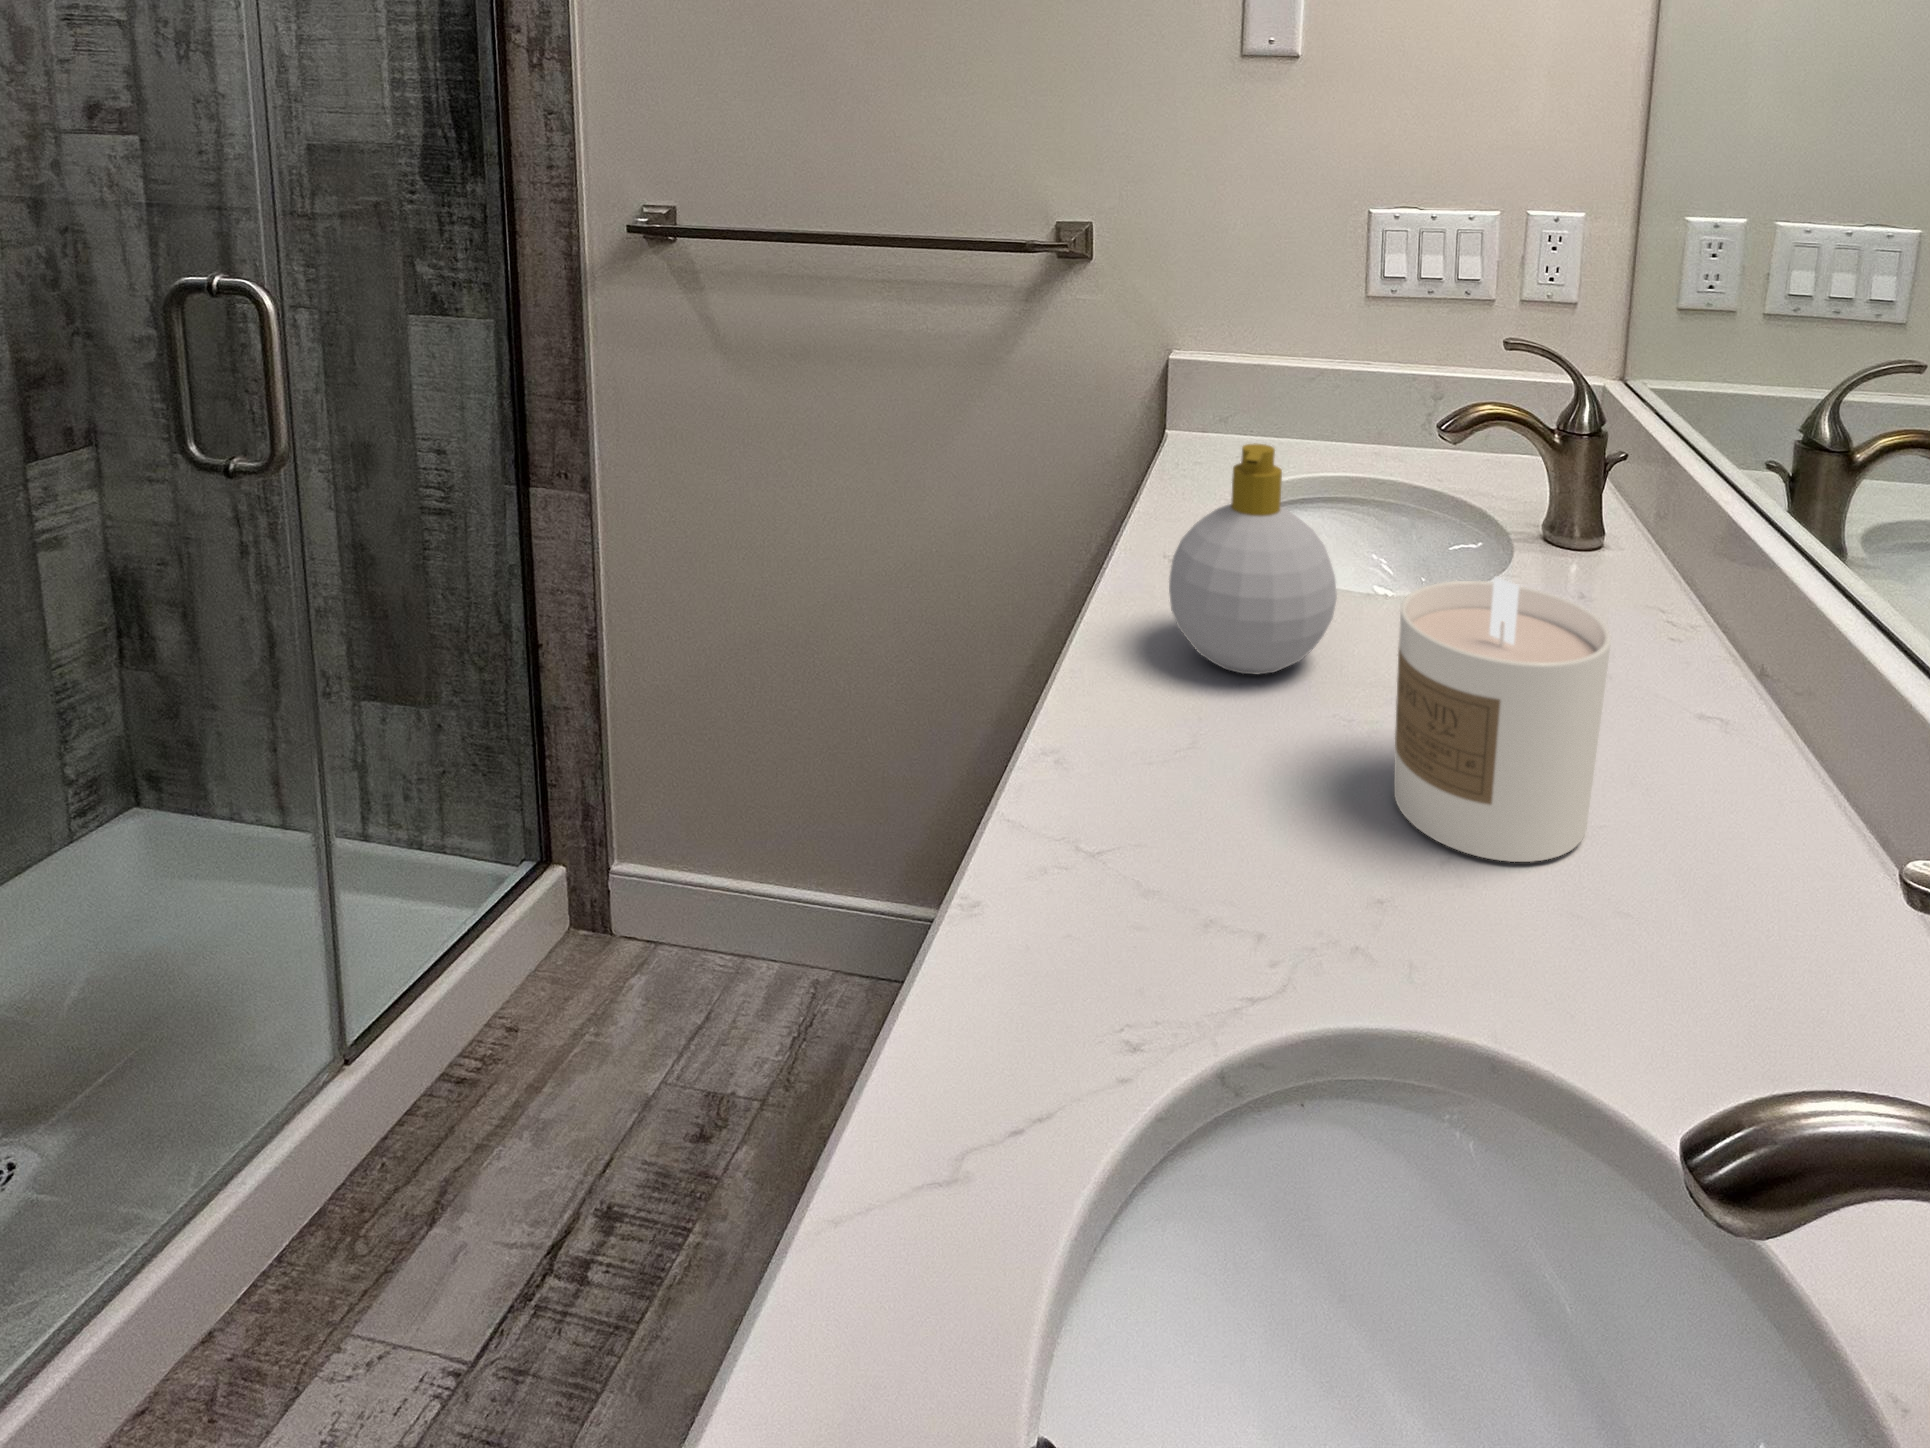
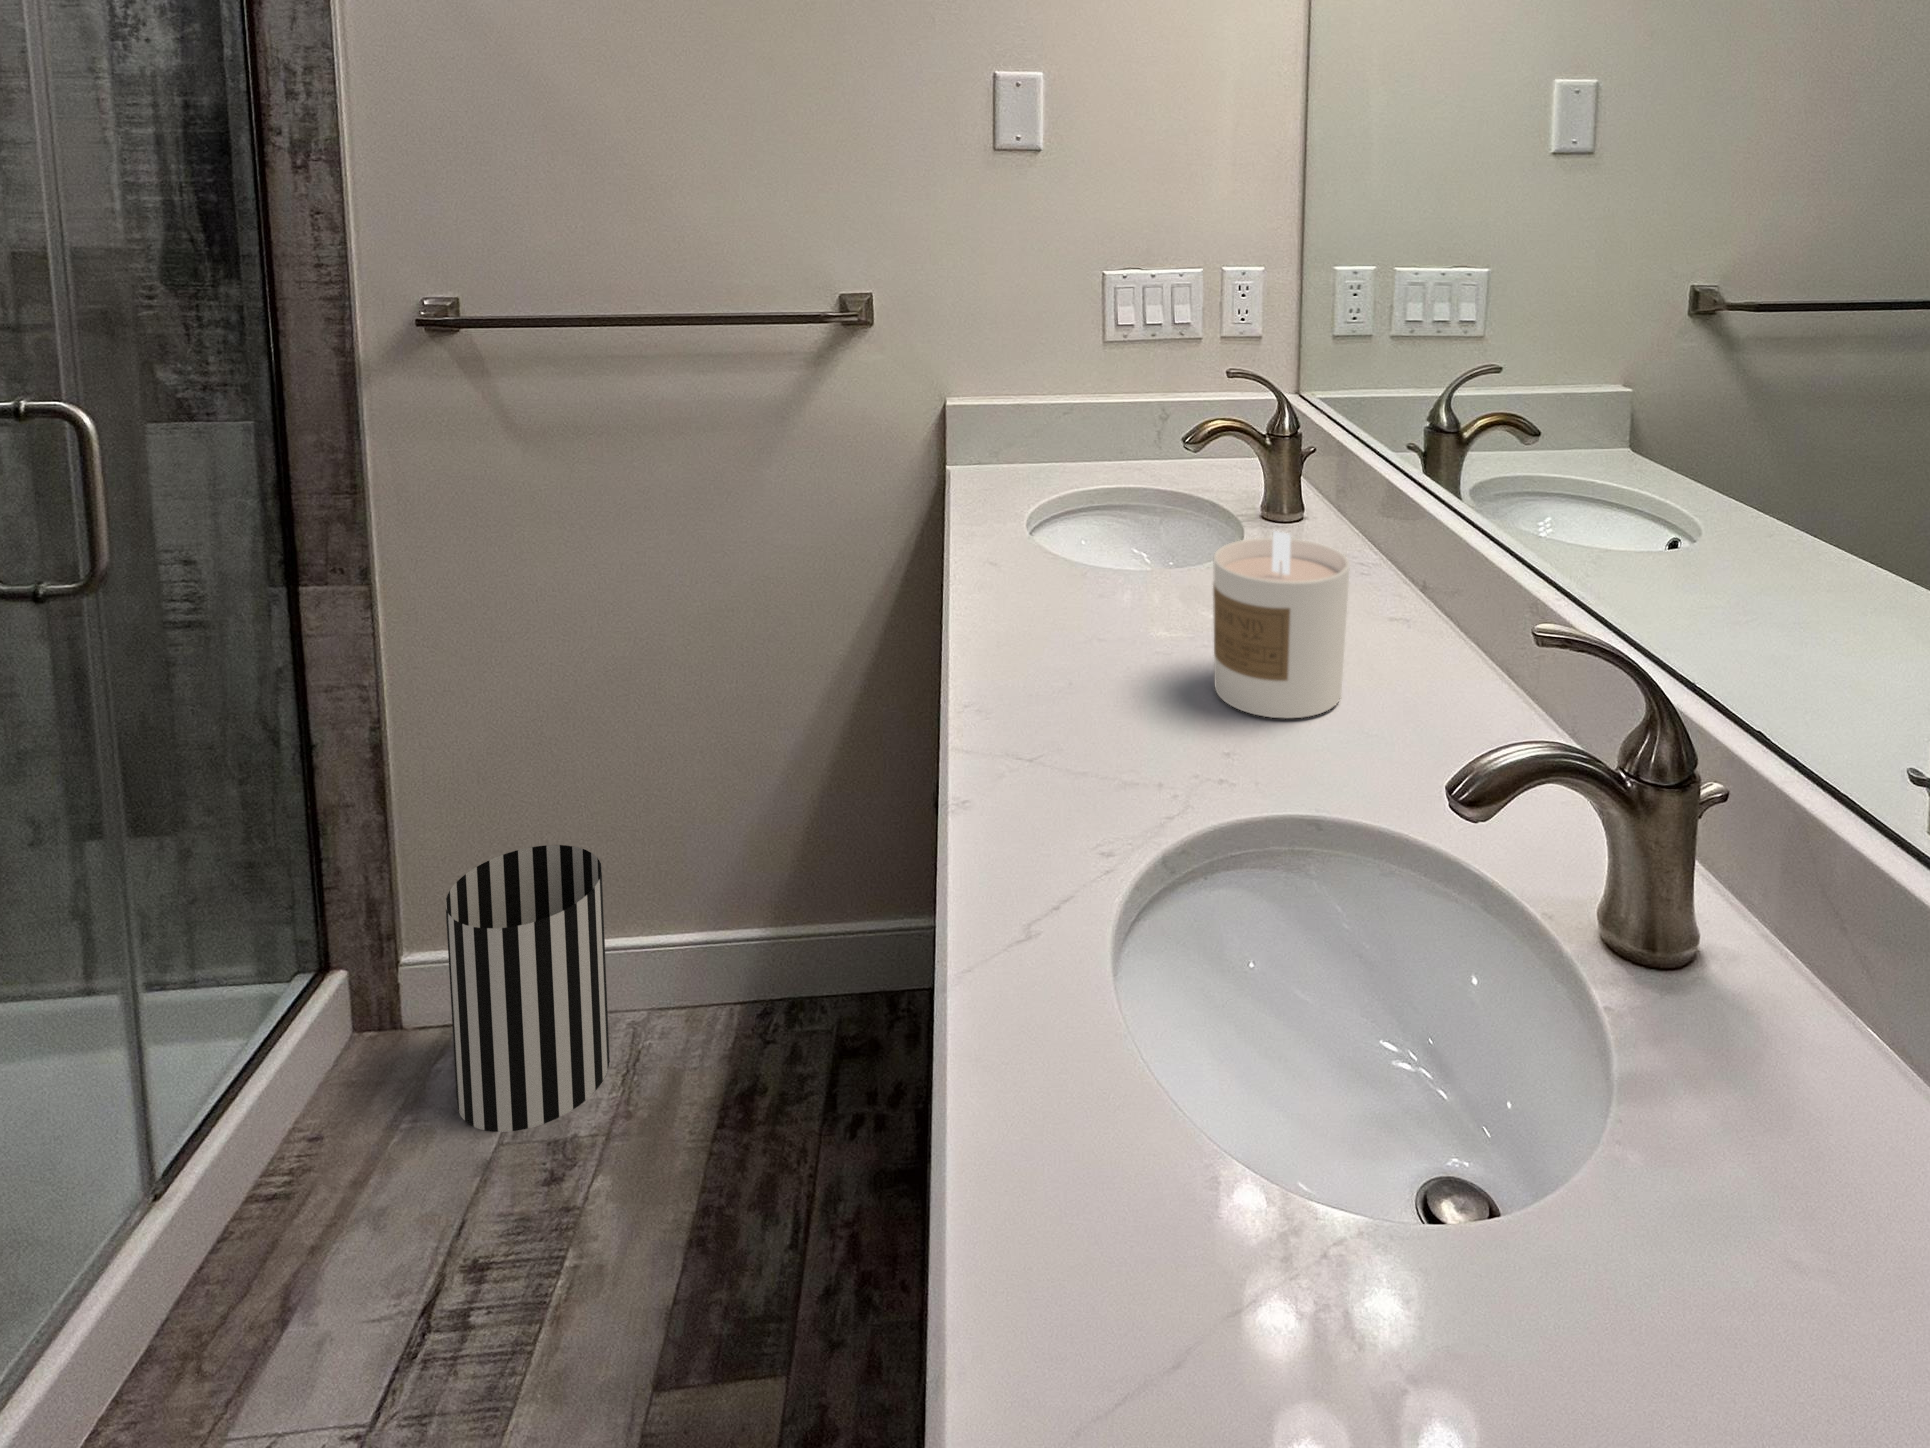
soap bottle: present [1169,443,1337,675] -> none [1019,461,1146,635]
wastebasket: none [633,780,790,1072] -> present [446,845,610,1132]

